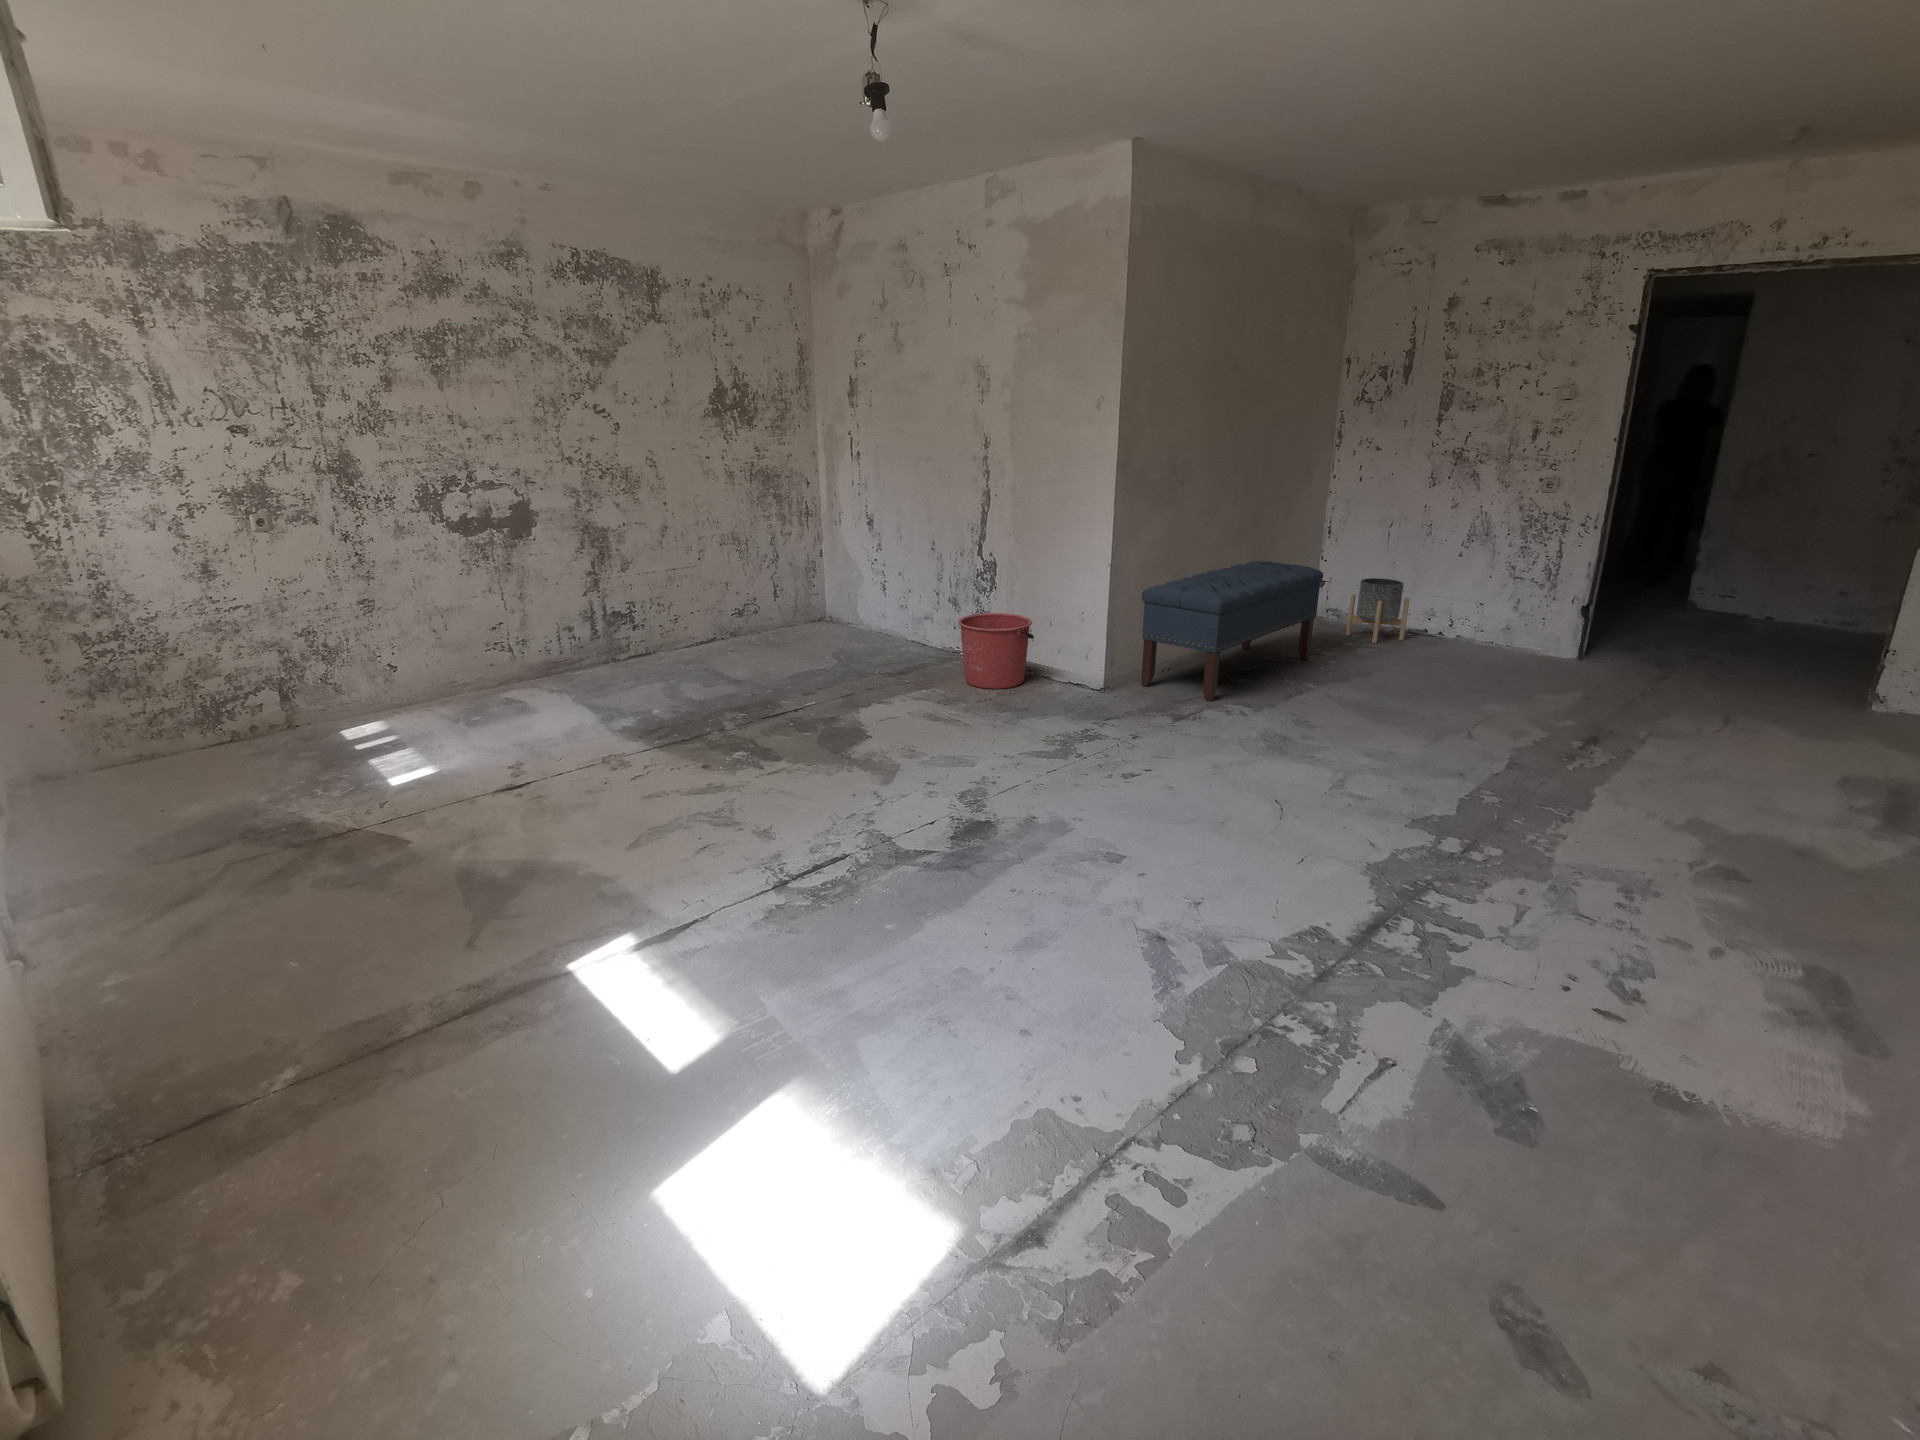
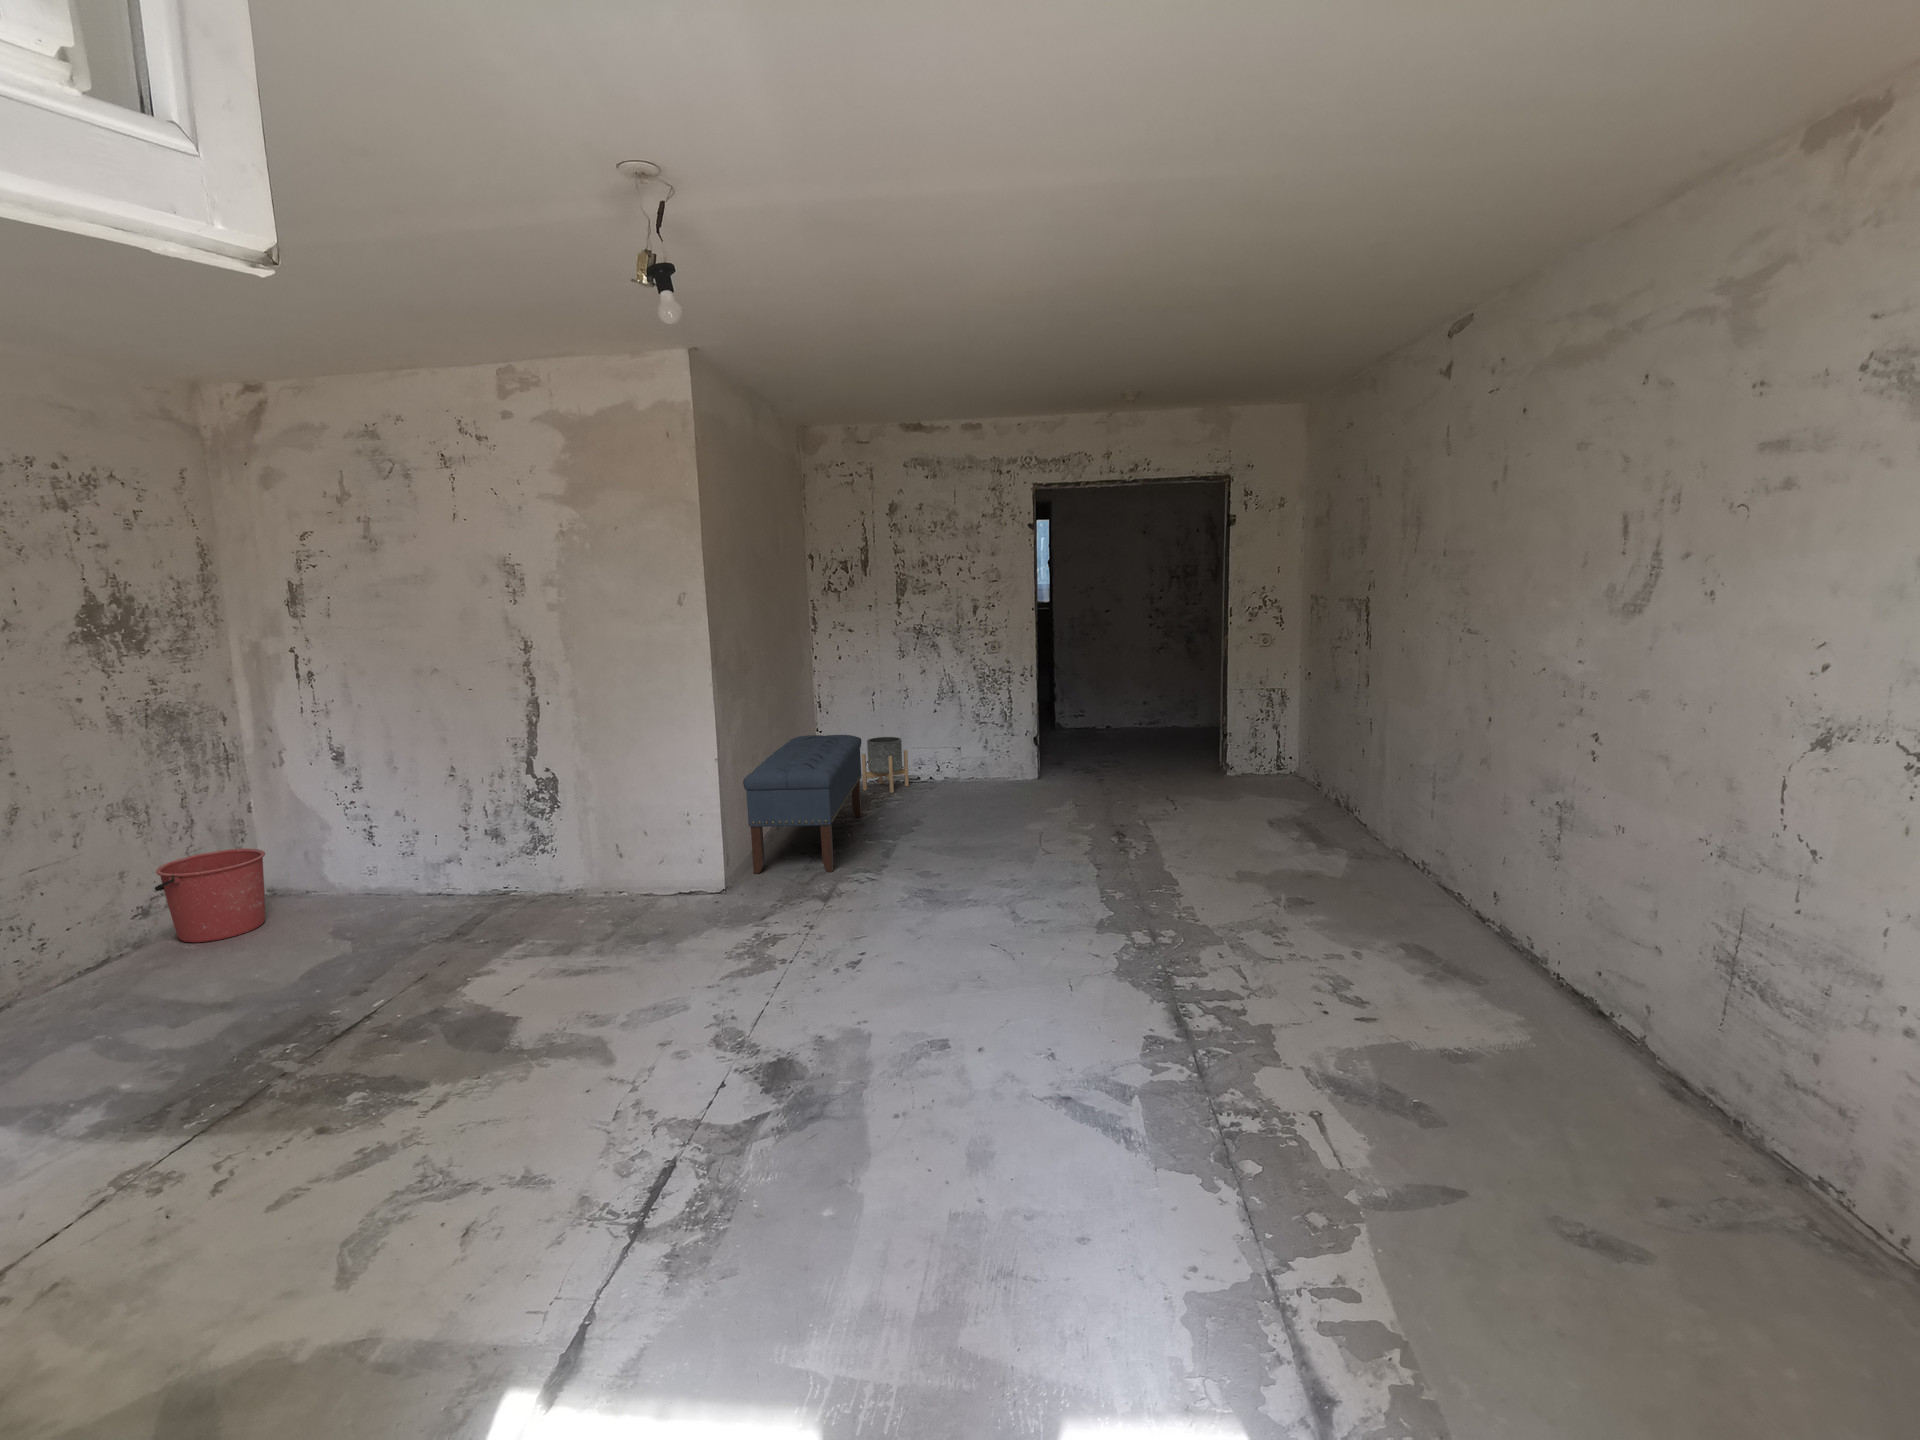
bucket: present [958,613,1034,689] -> present [155,848,265,942]

